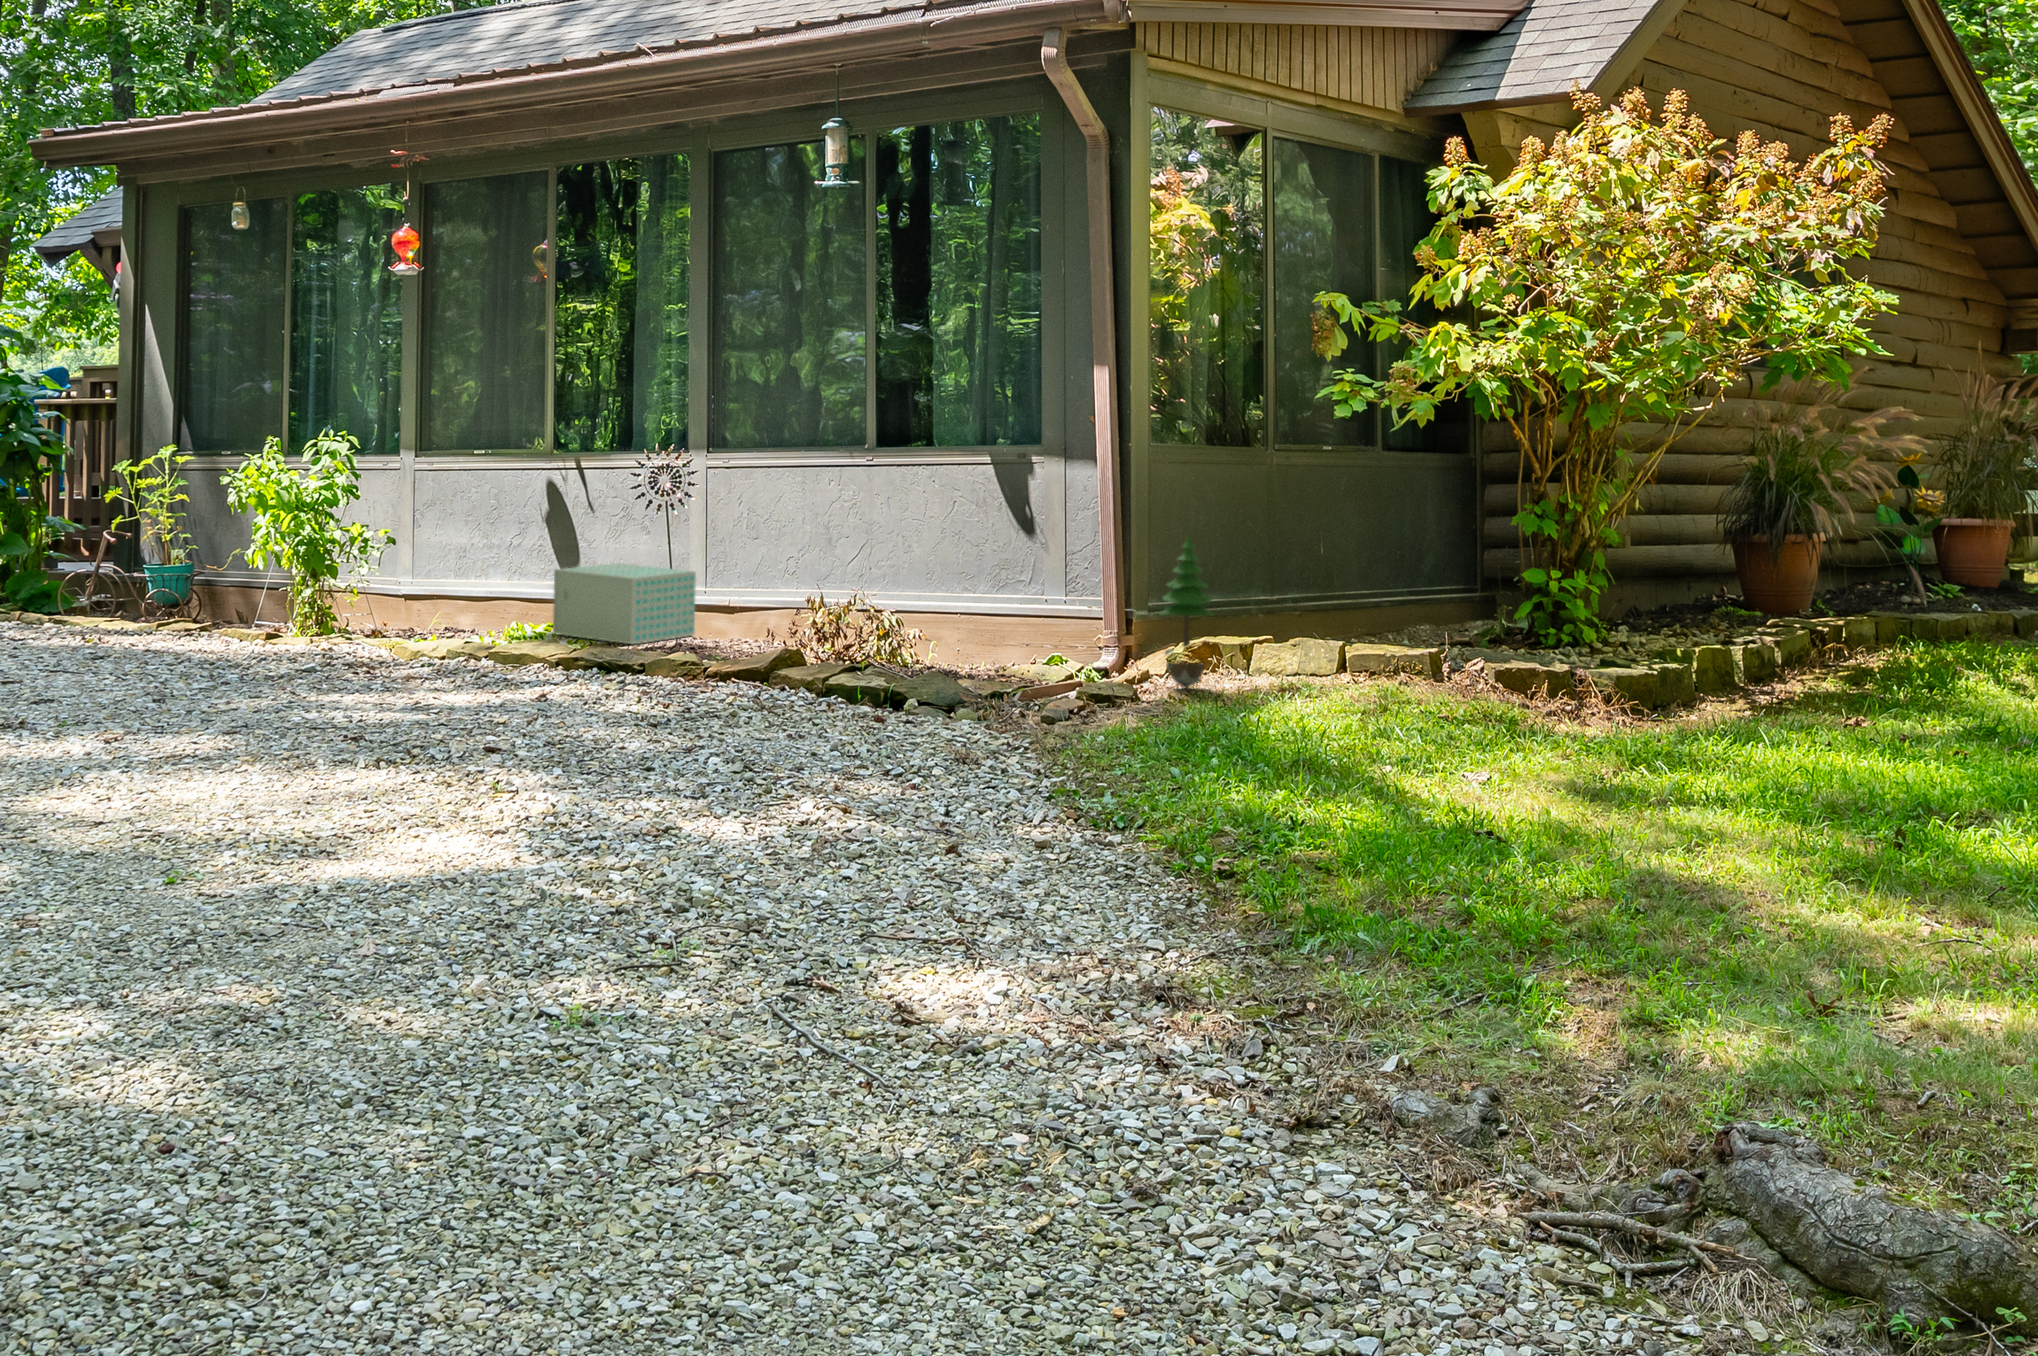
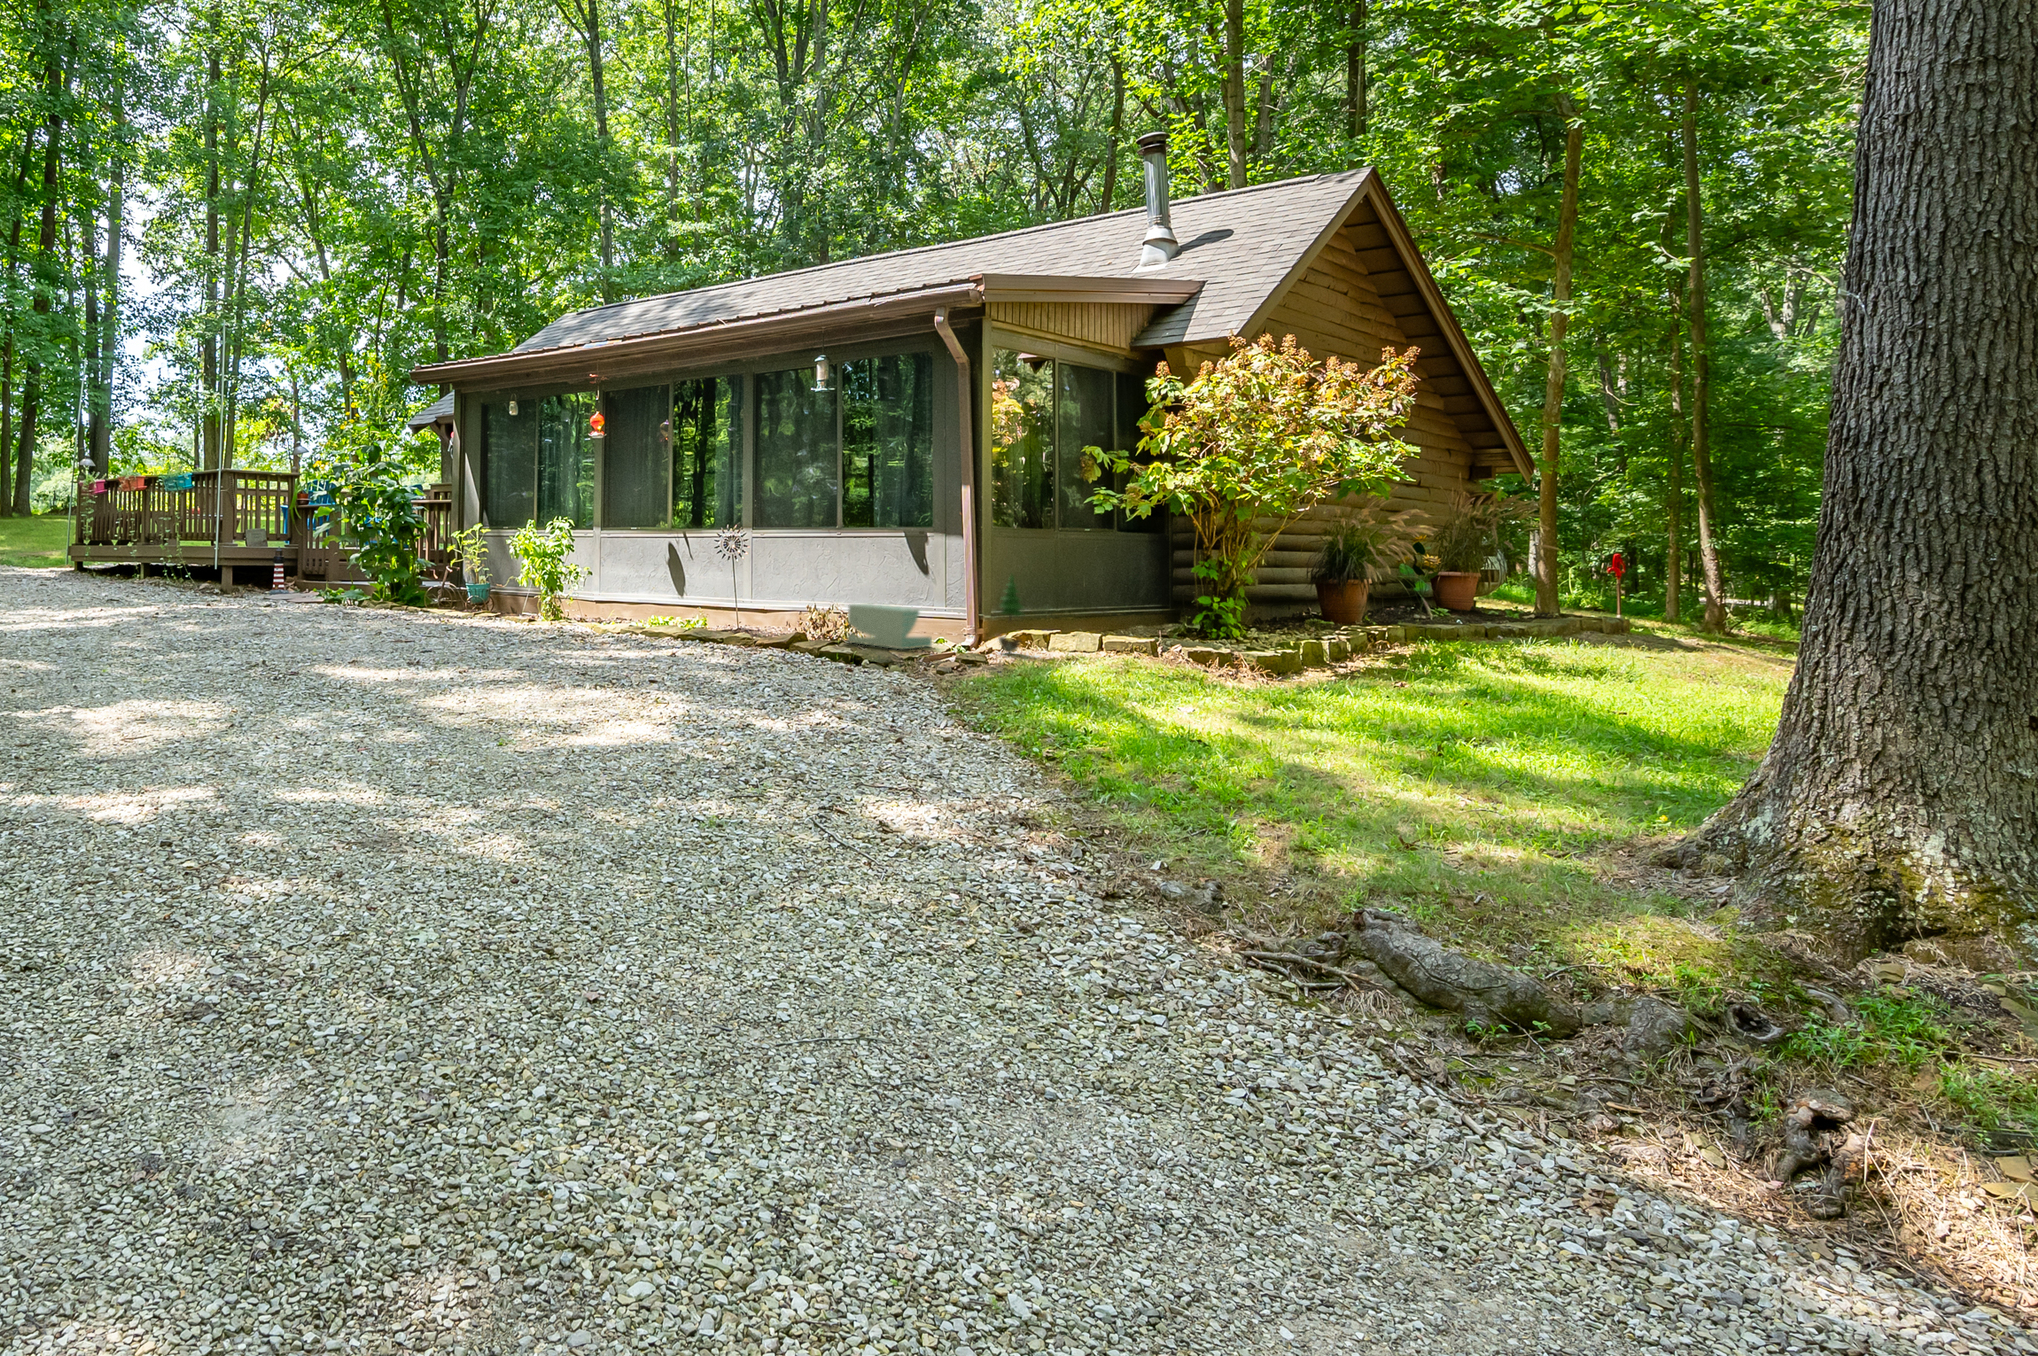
storage box: present [553,563,696,644] -> present [847,603,932,649]

